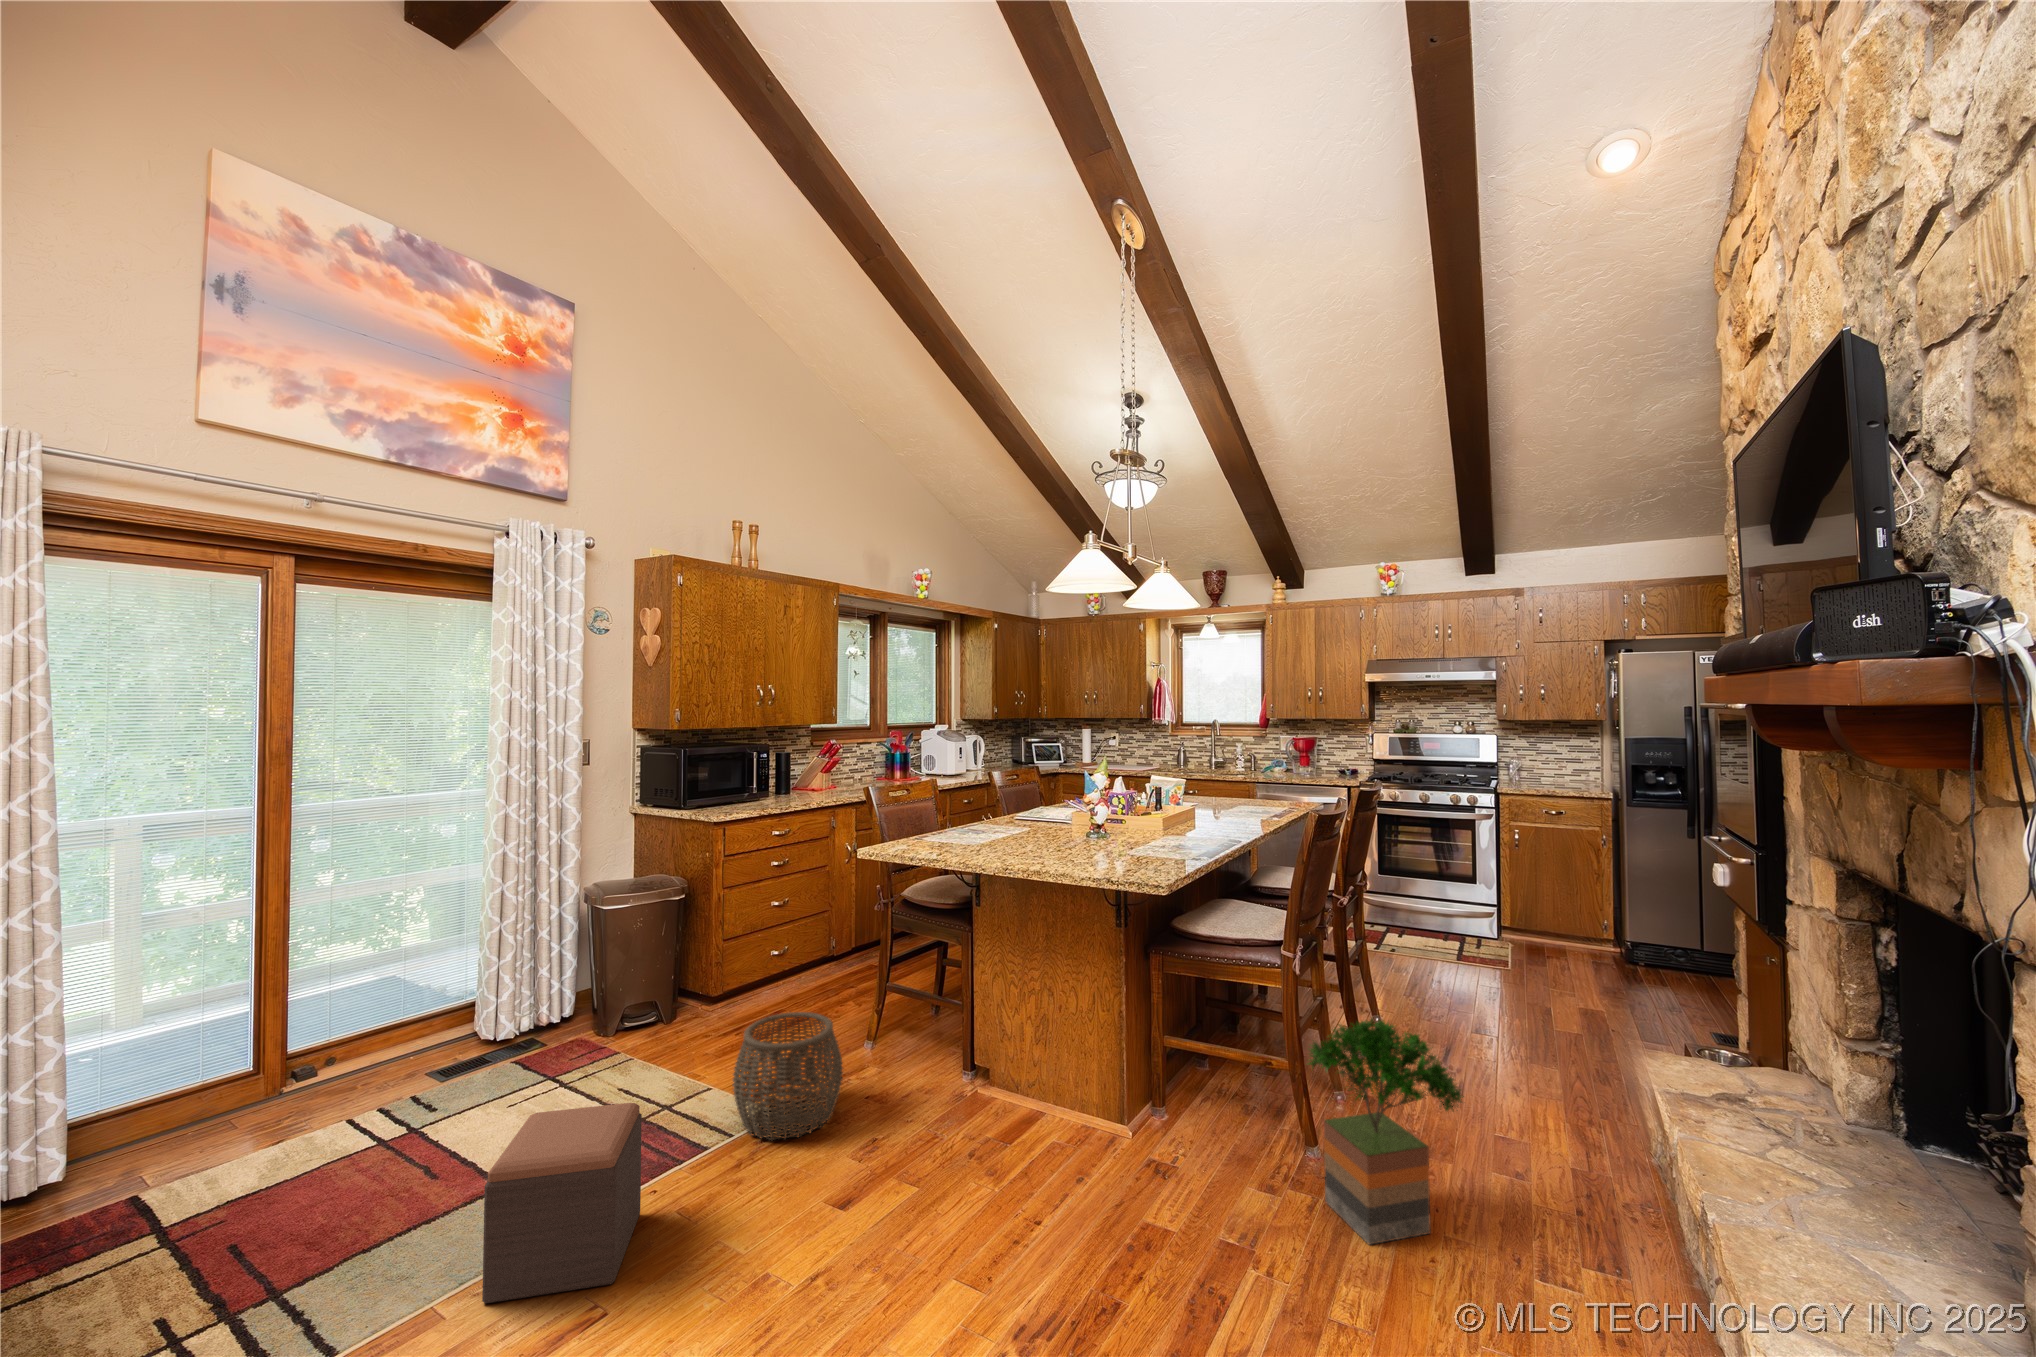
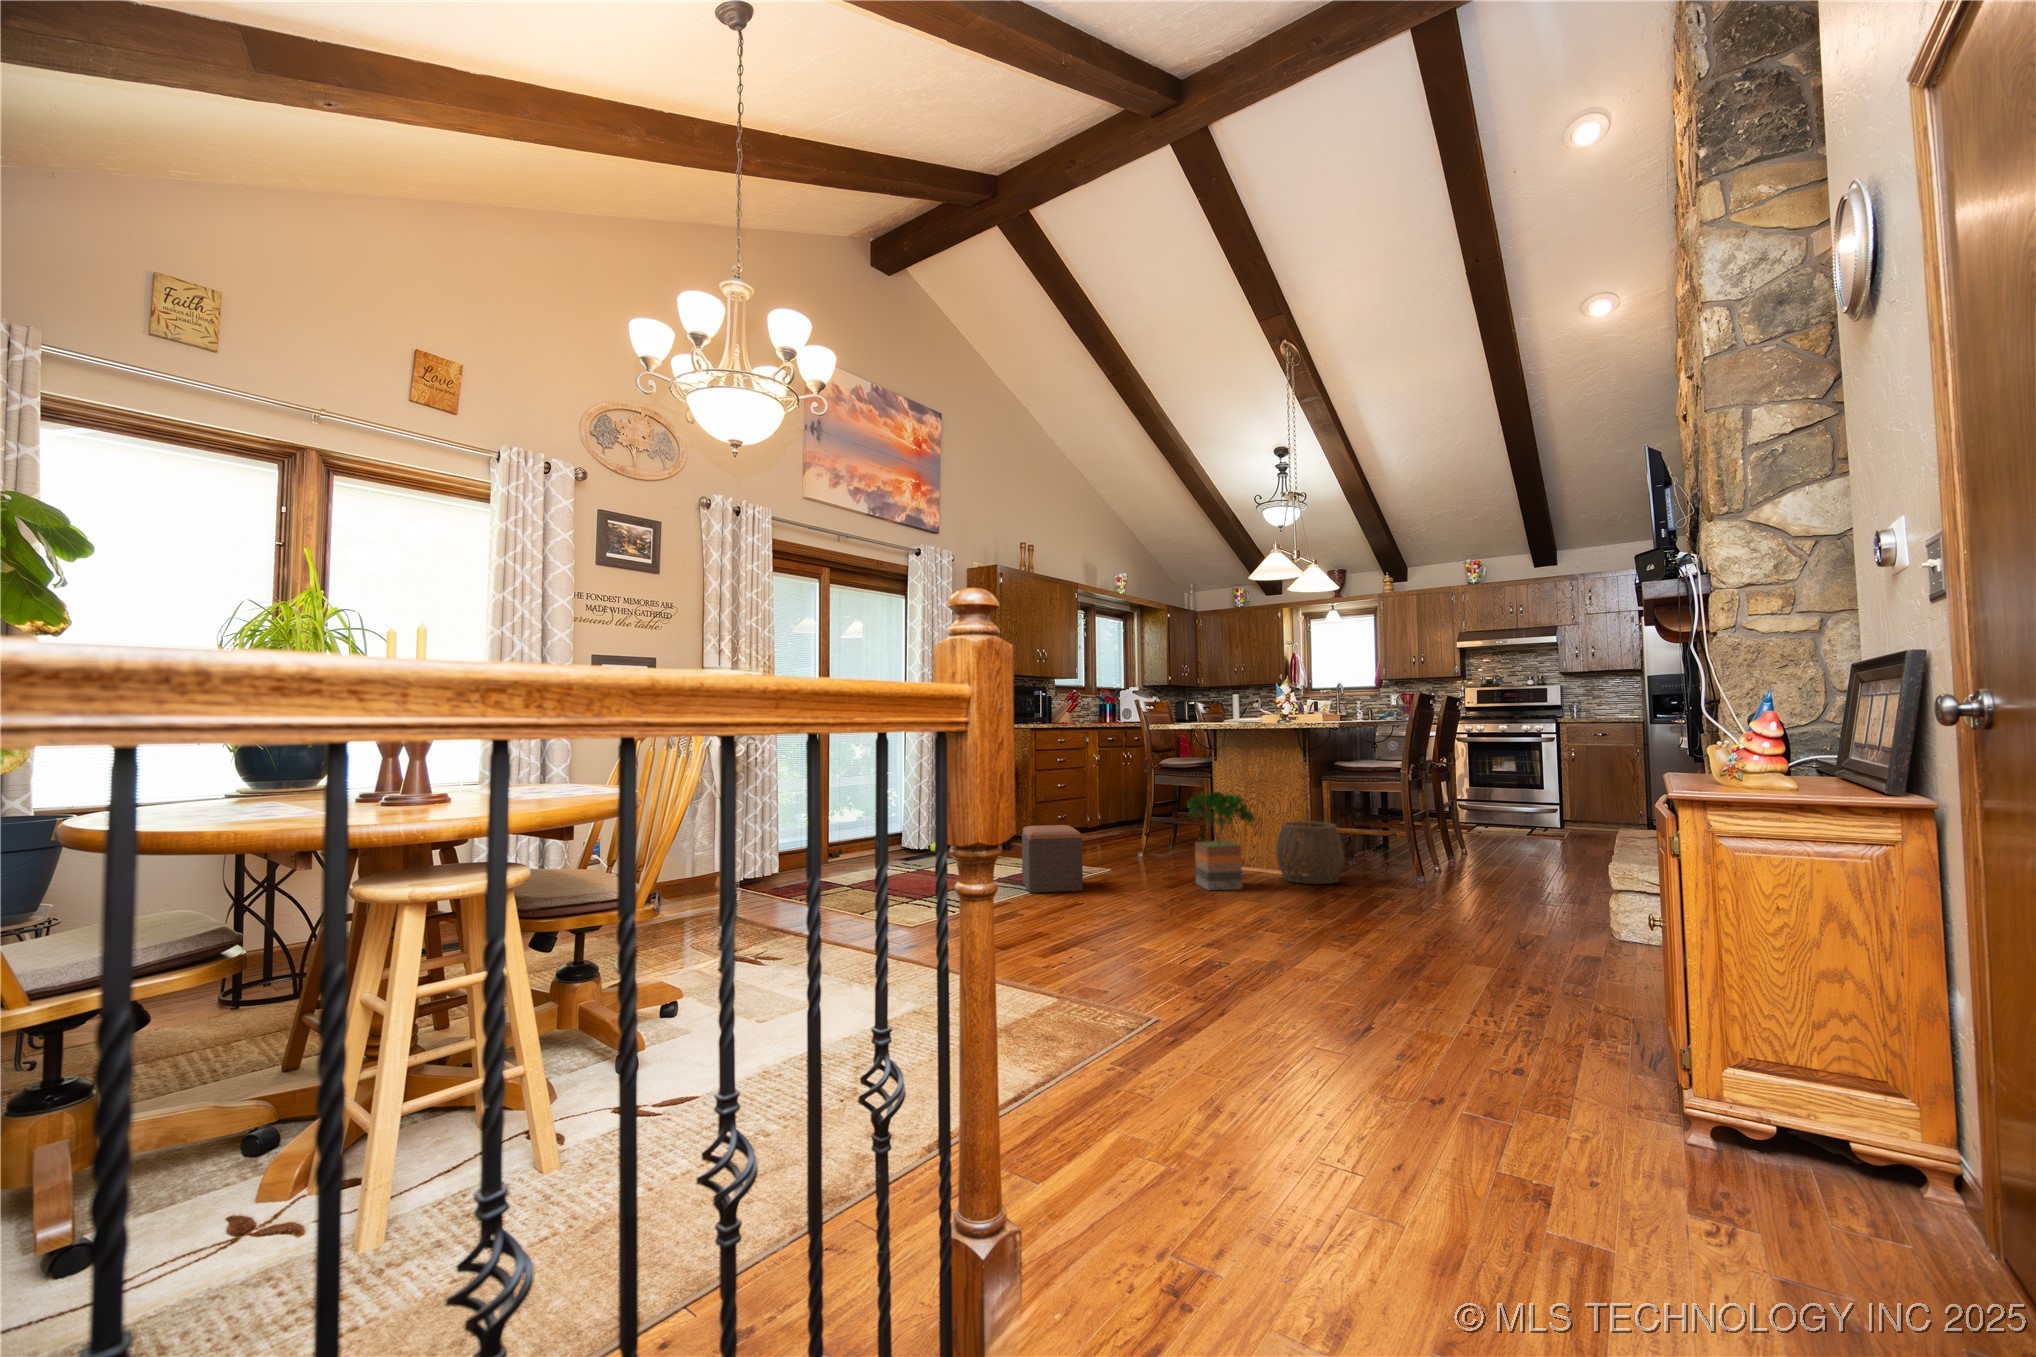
woven basket: present [733,1012,843,1140] -> present [1276,821,1344,884]
potted tree: present [1308,1019,1464,1245] -> present [1188,792,1255,890]

